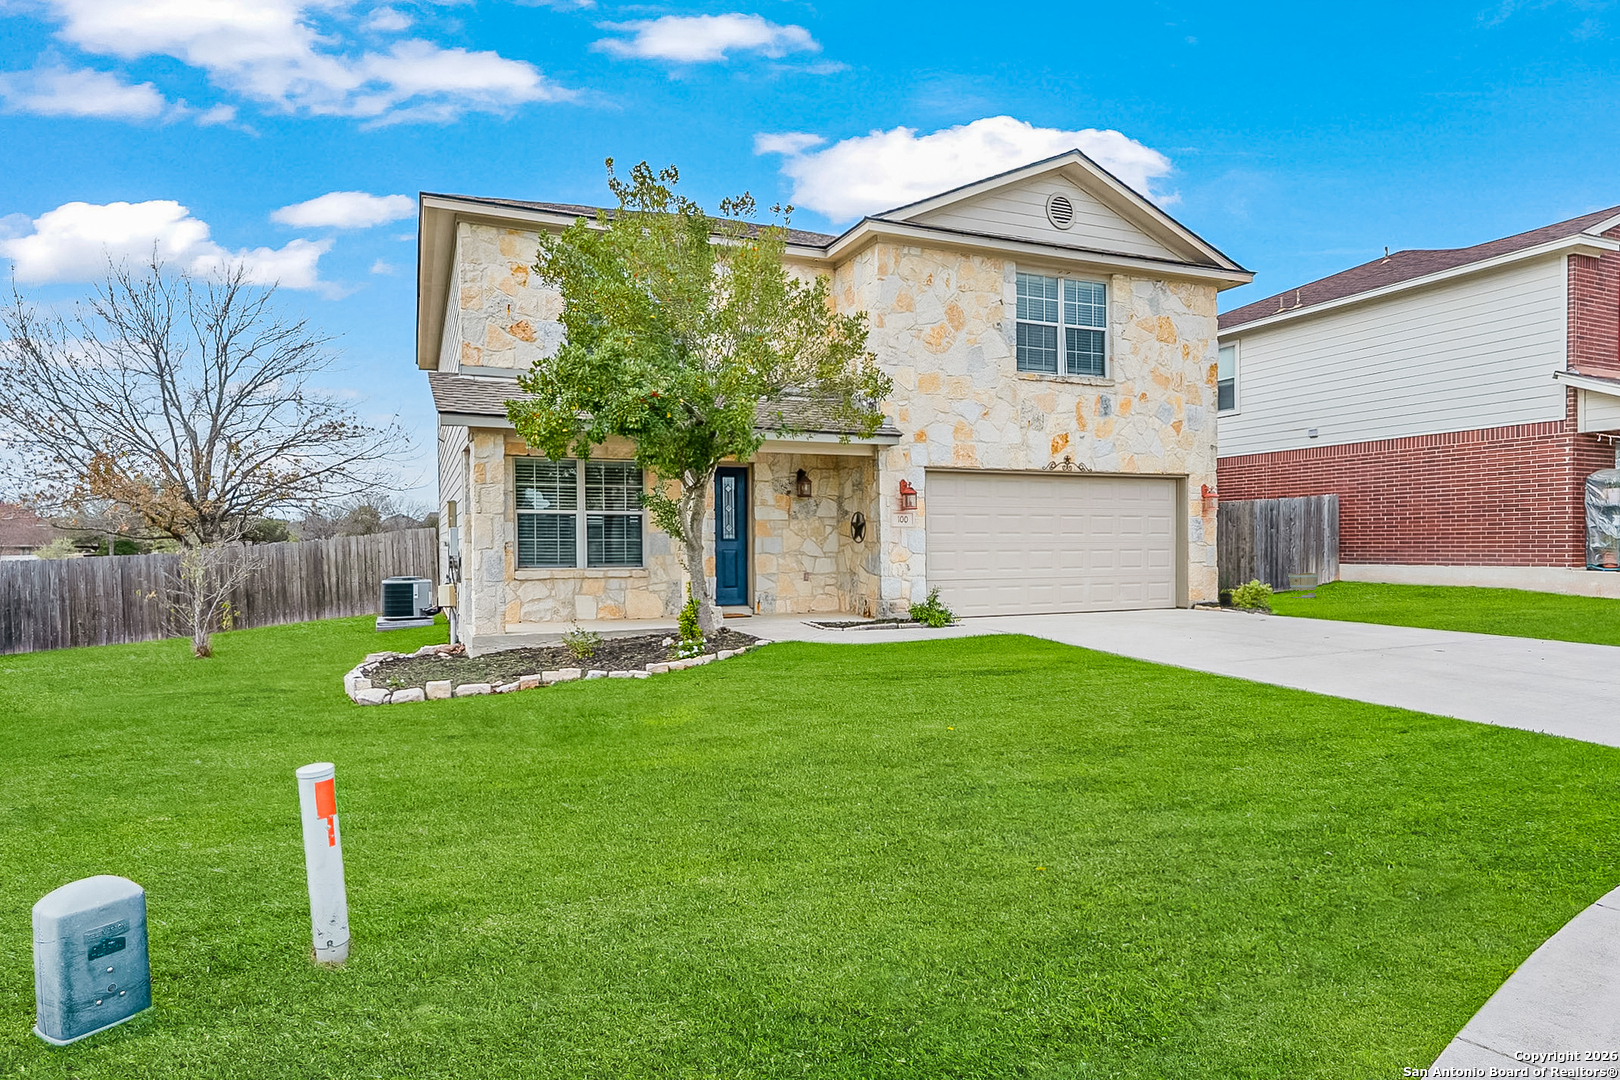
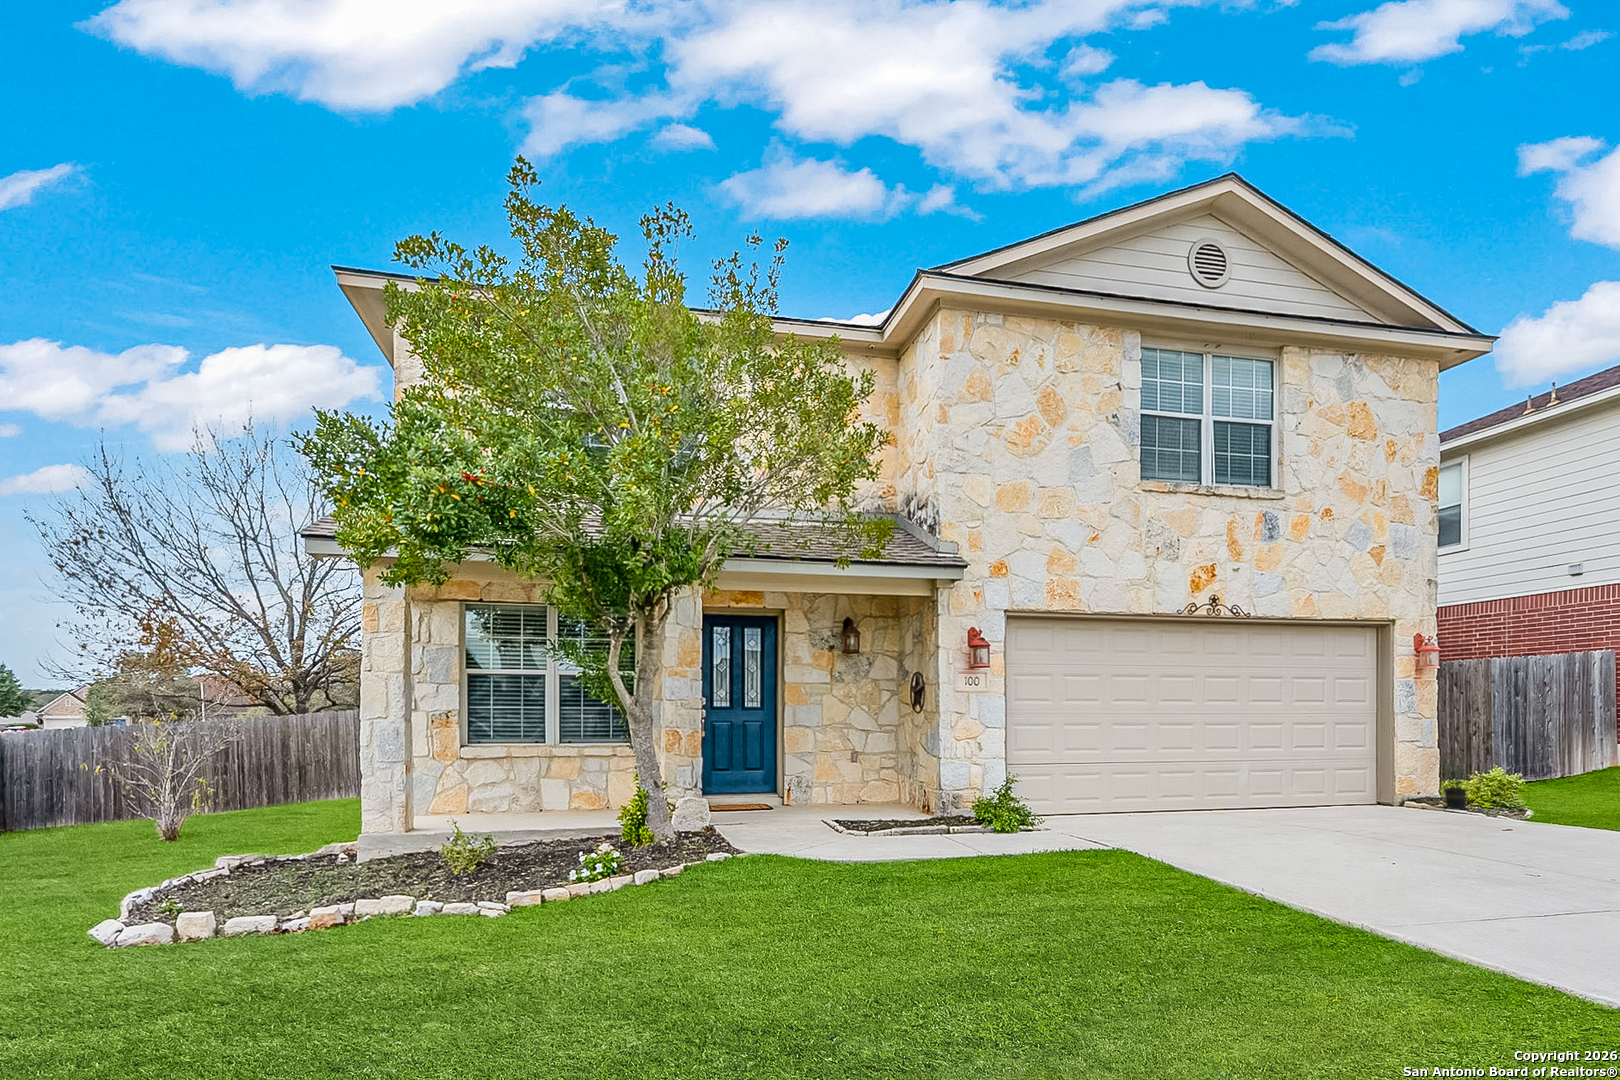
wooden bucket: present [1288,572,1319,598] -> none [1540,745,1589,783]

